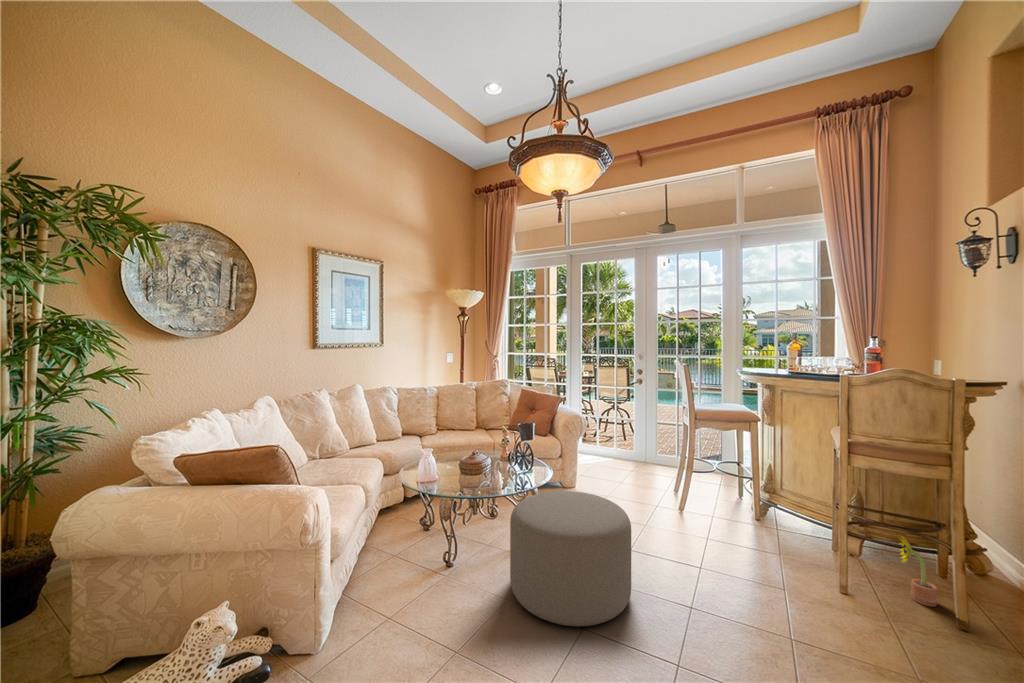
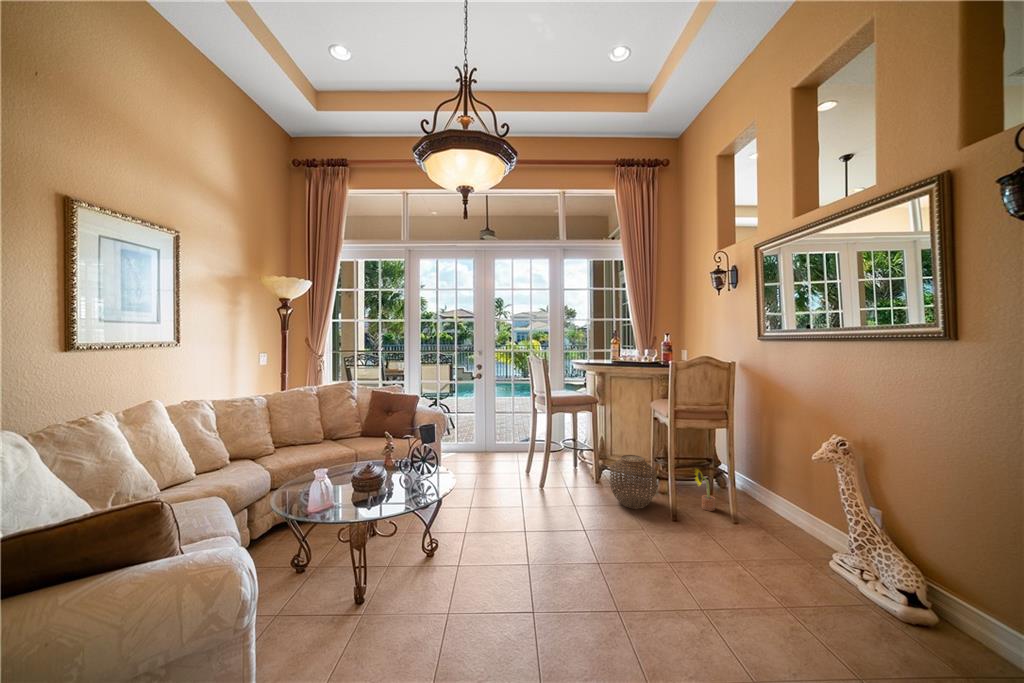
ottoman: present [510,491,631,626] -> none [443,484,559,614]
woven basket: none [757,495,828,570] -> present [610,455,656,509]

